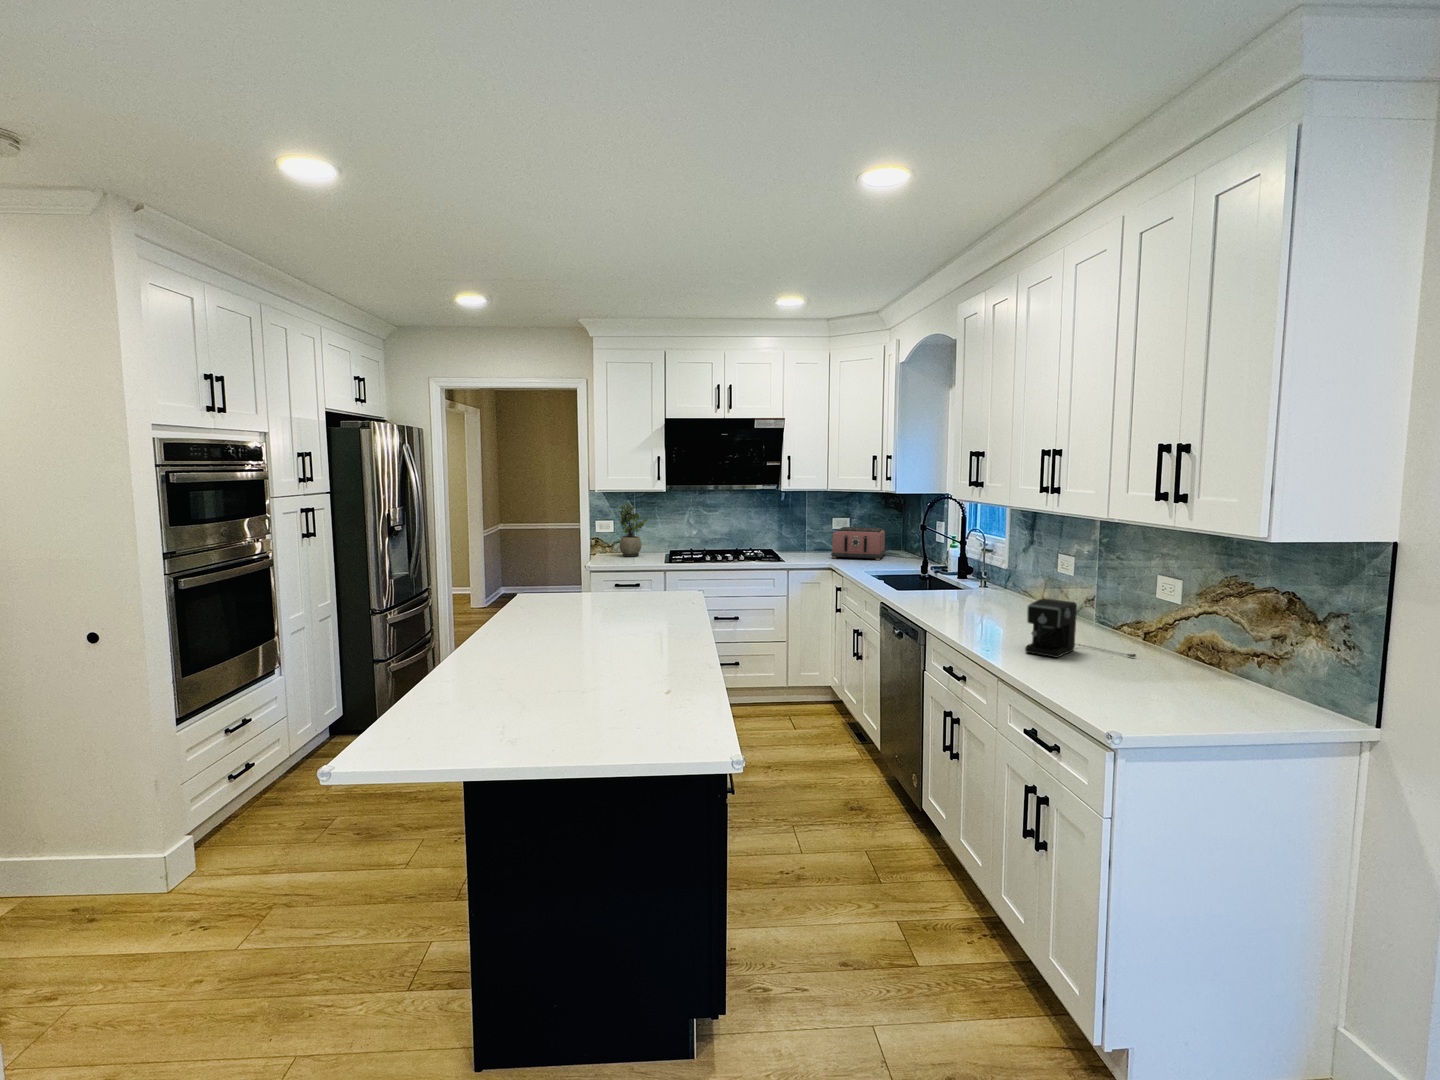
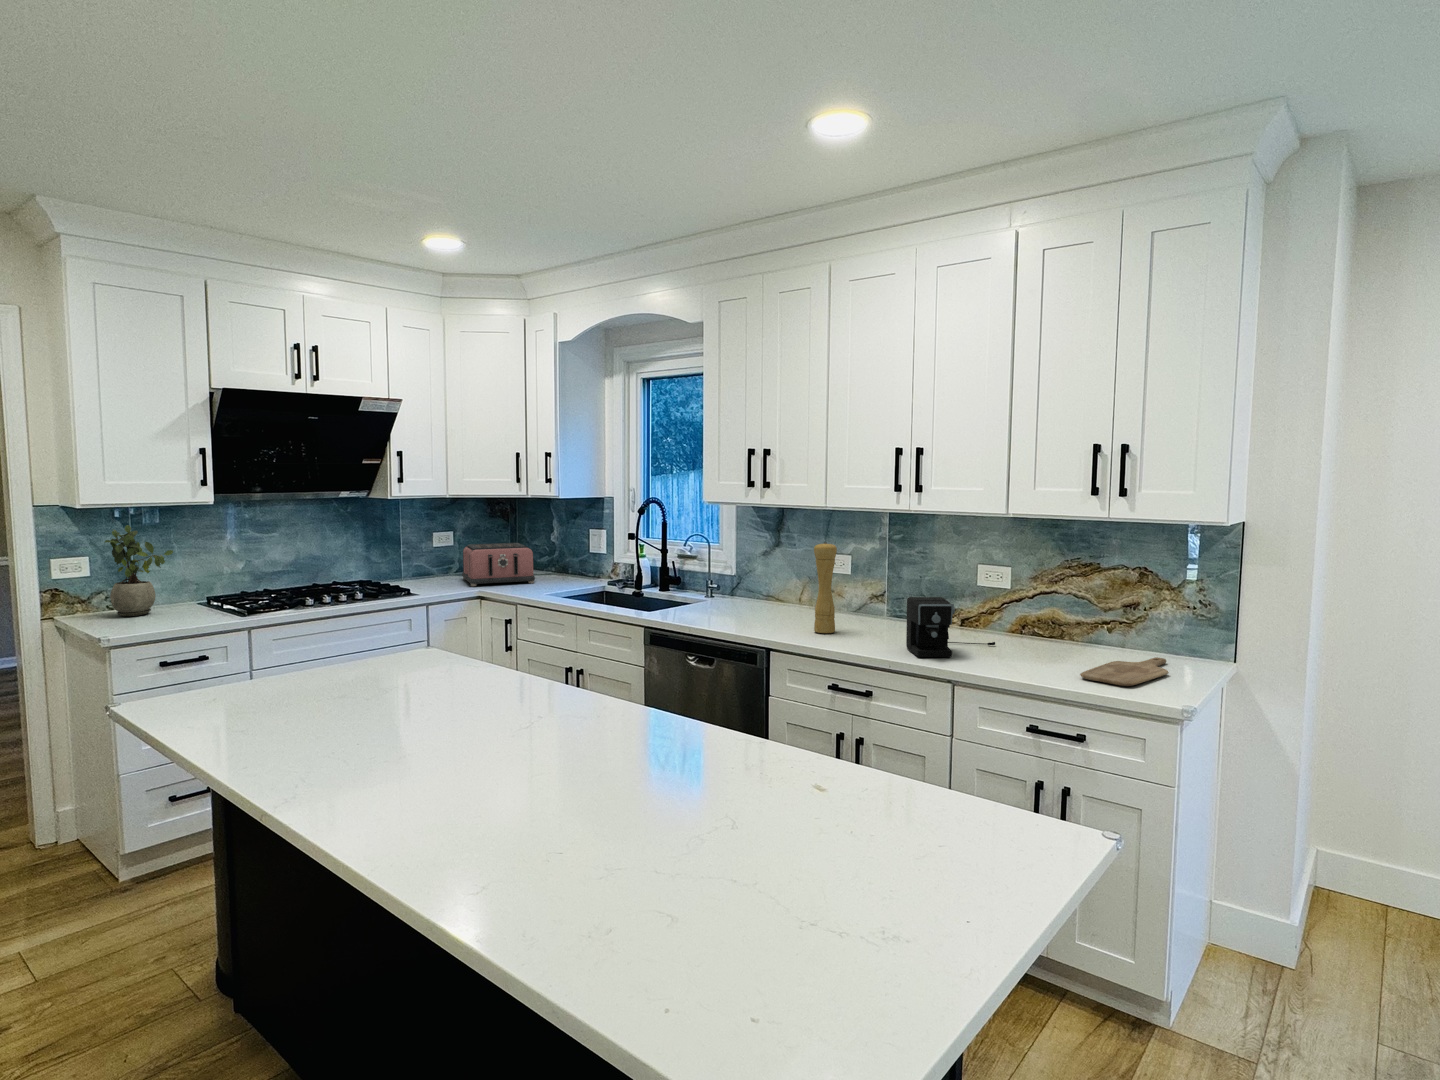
pepper mill: none [993,543,1018,624] -> present [814,542,837,633]
cutting board: none [1133,690,1291,712] -> present [1080,657,1169,686]

